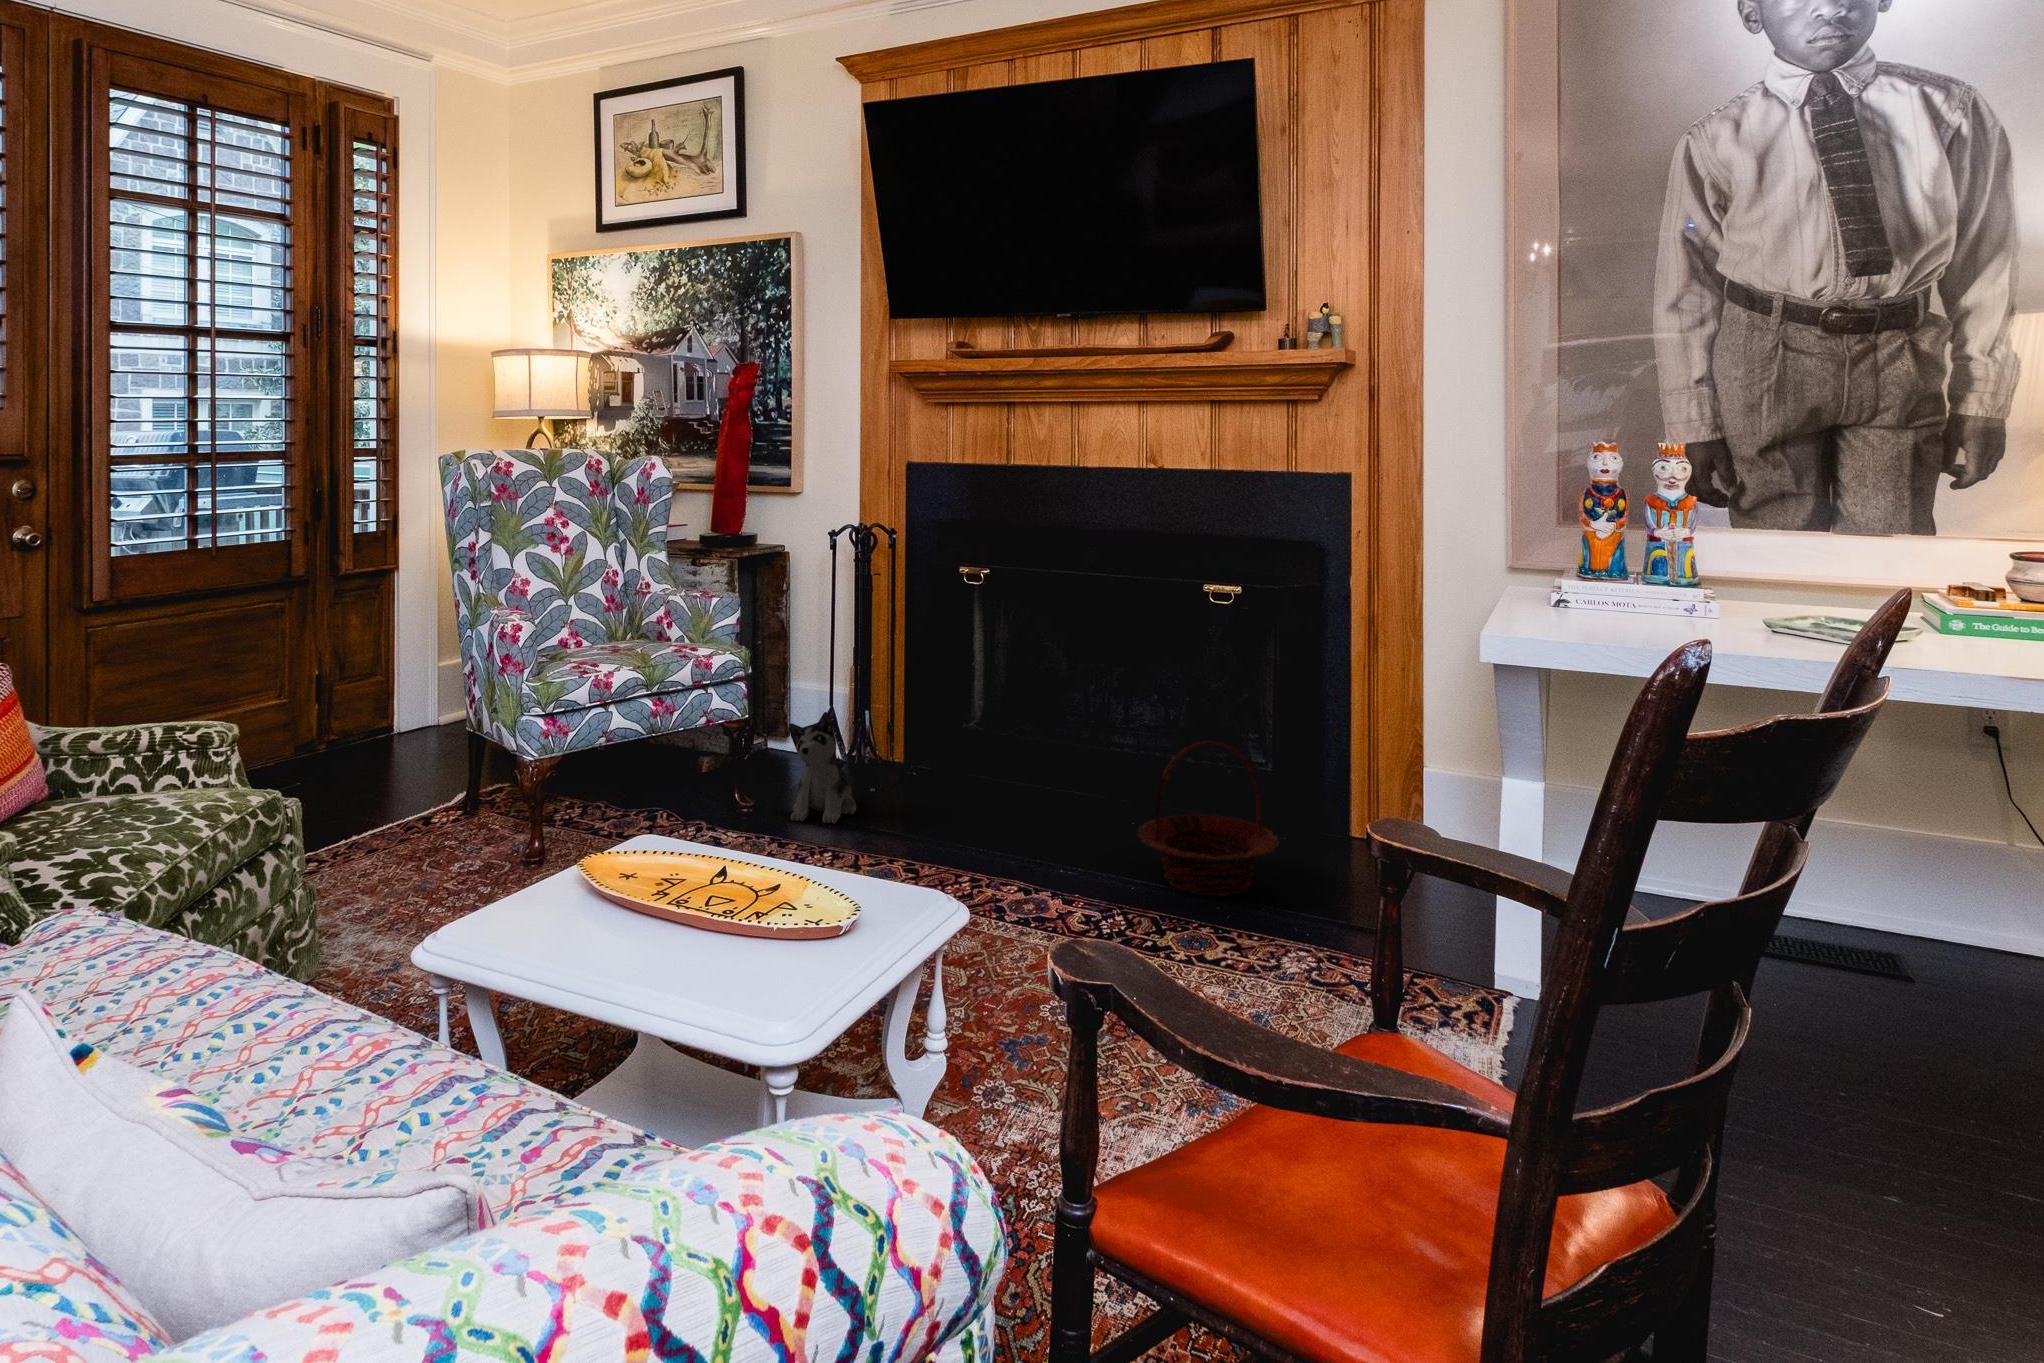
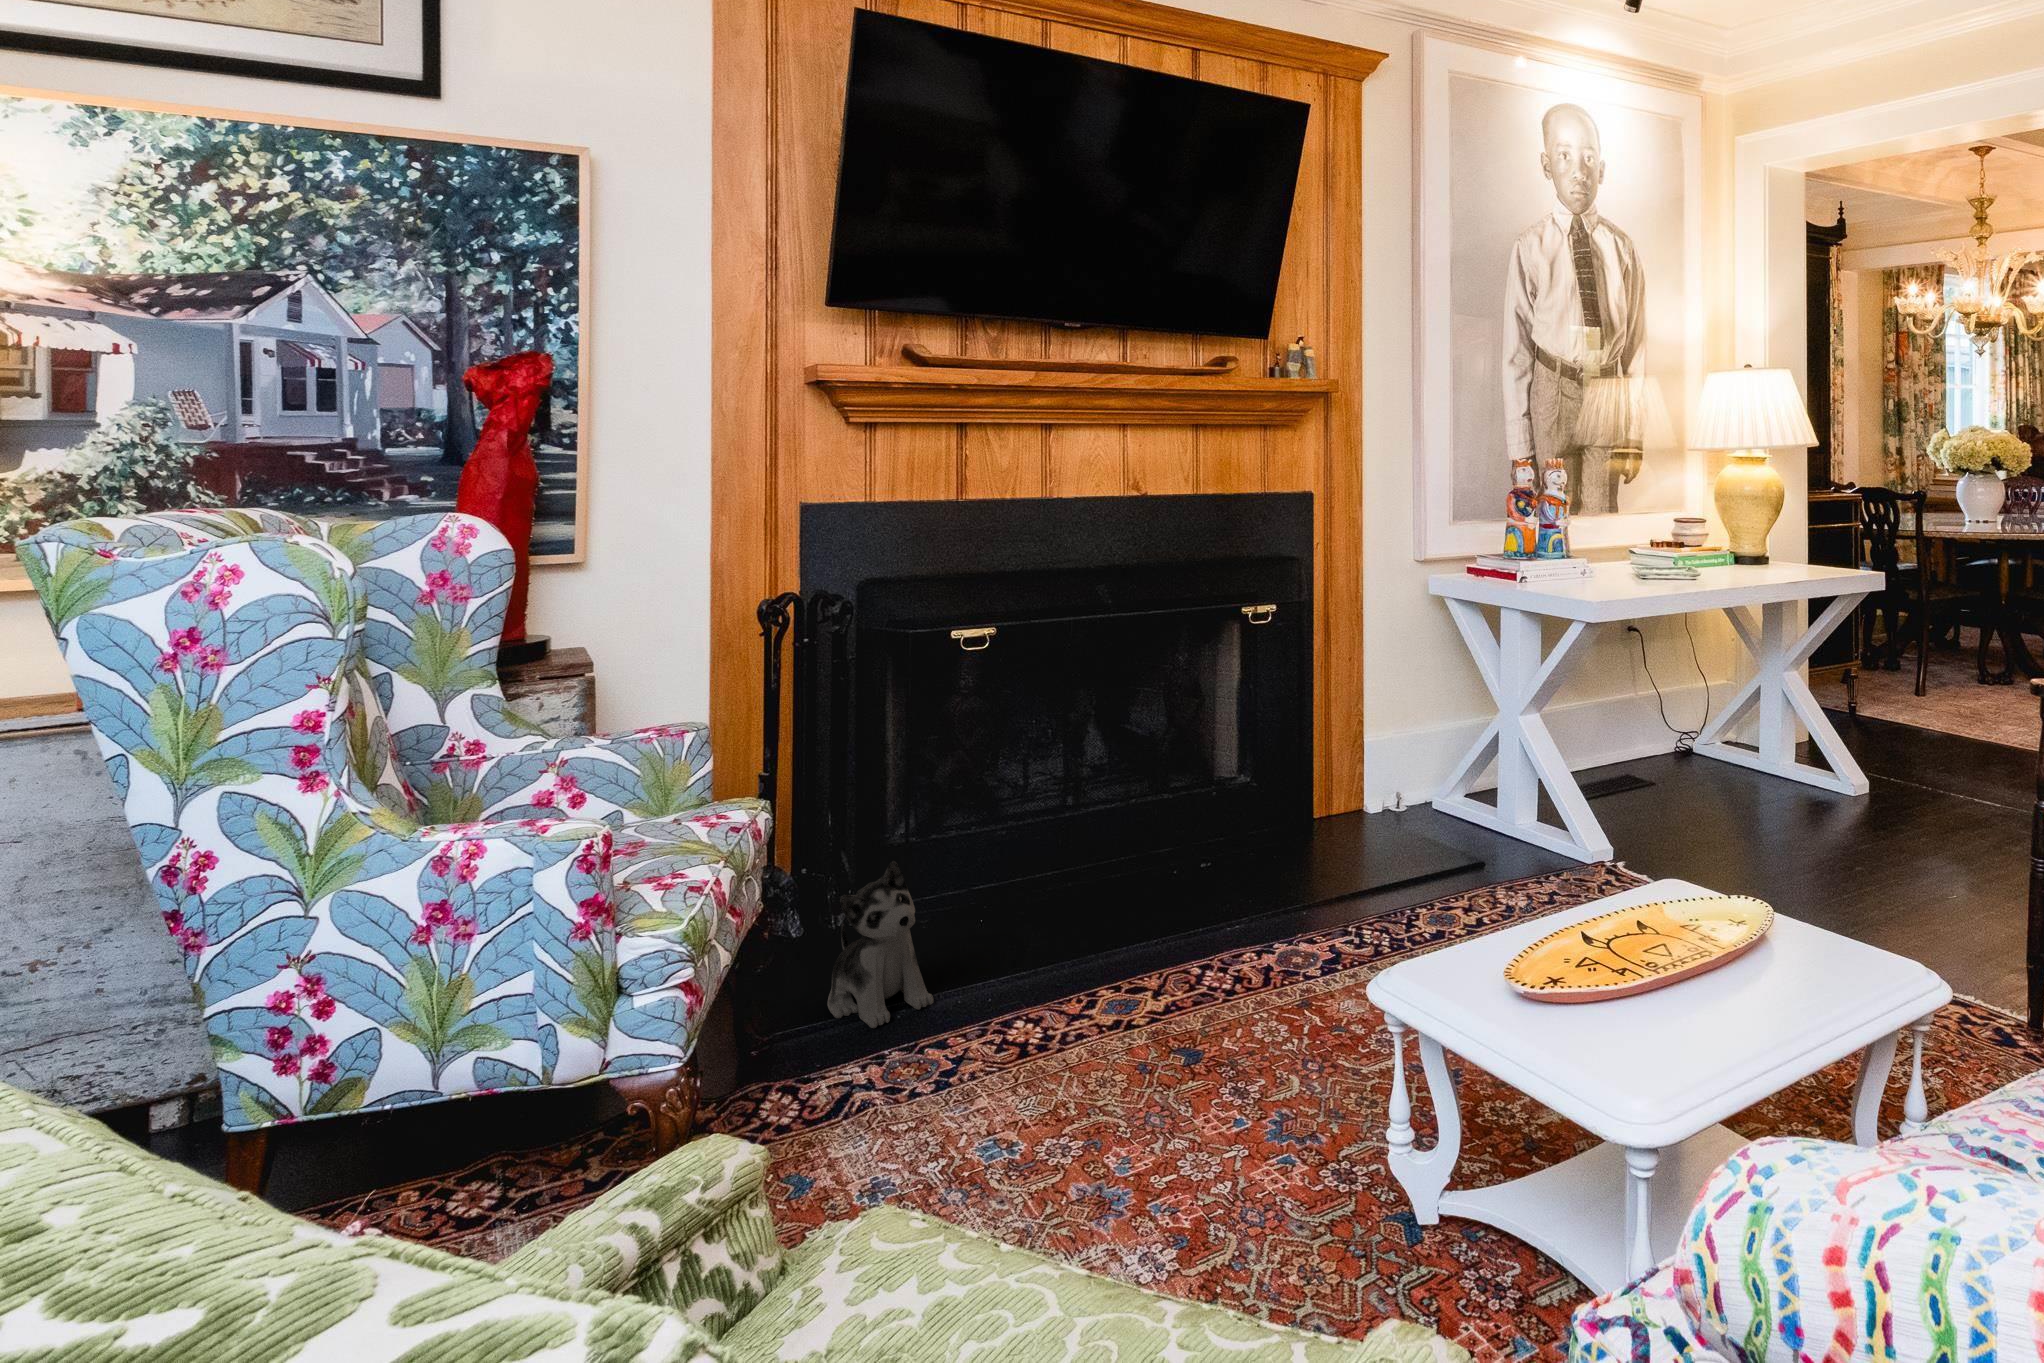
basket: present [1138,742,1279,896] -> none [1260,751,1391,898]

